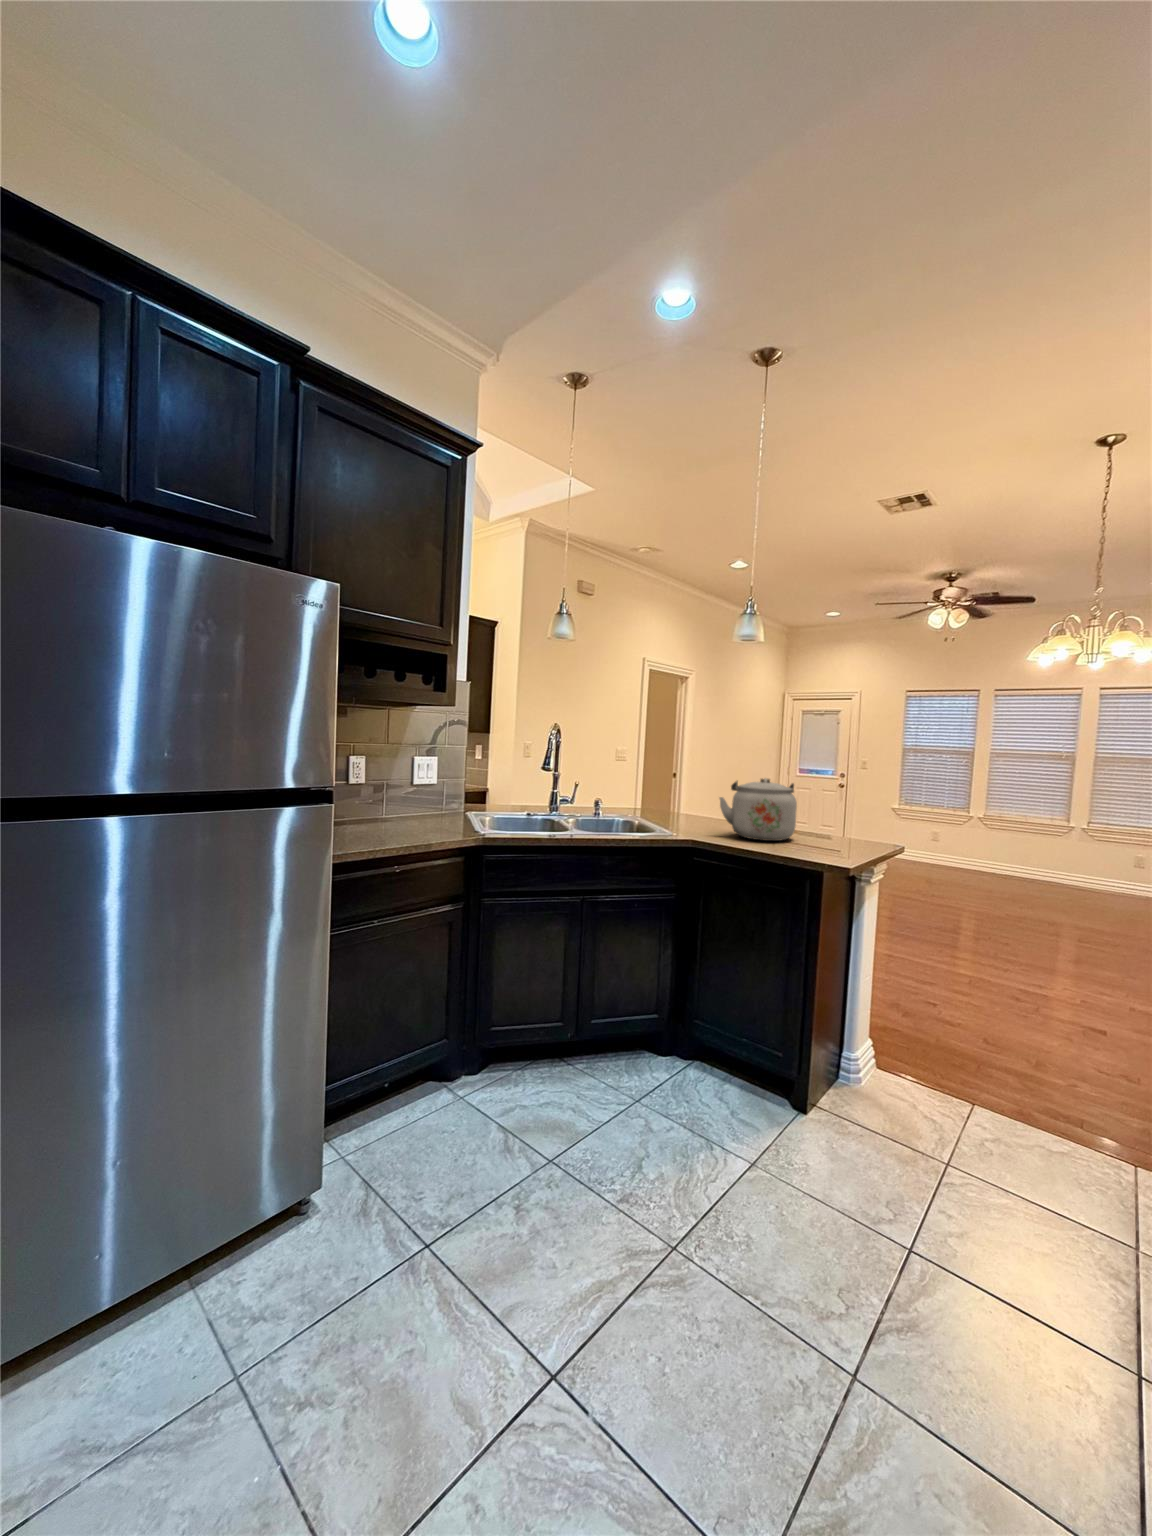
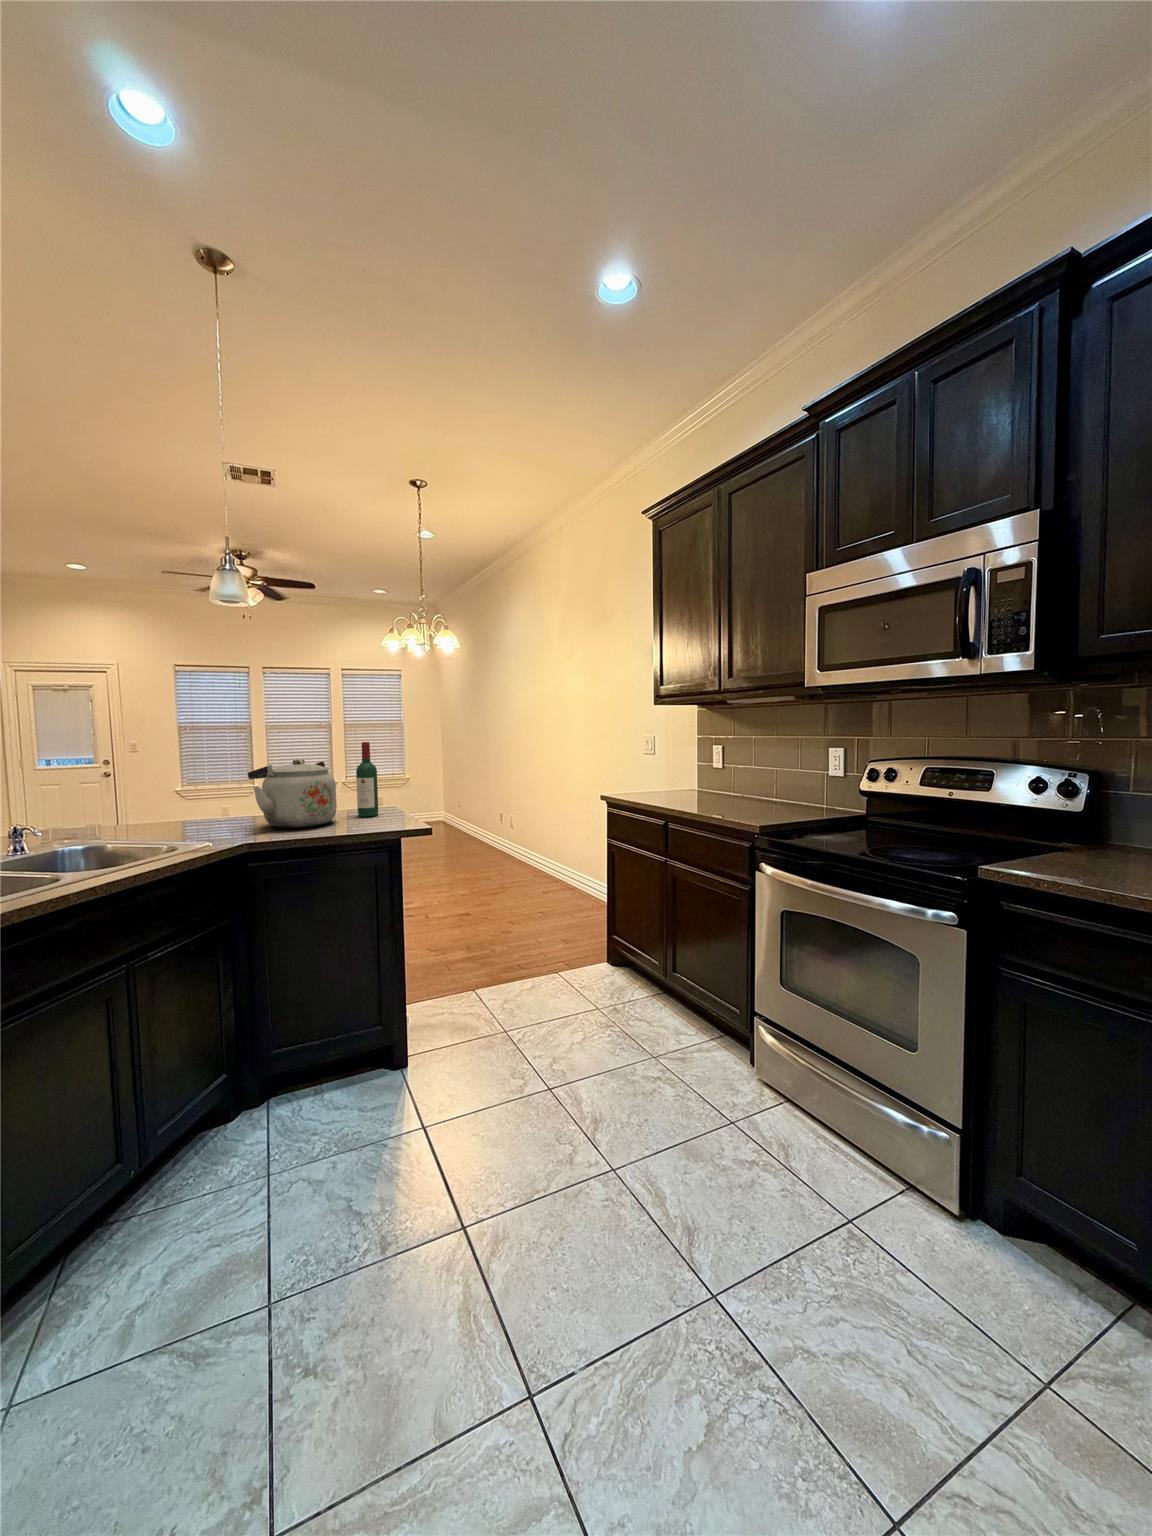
wine bottle: none [821,768,845,845] -> present [356,742,378,817]

